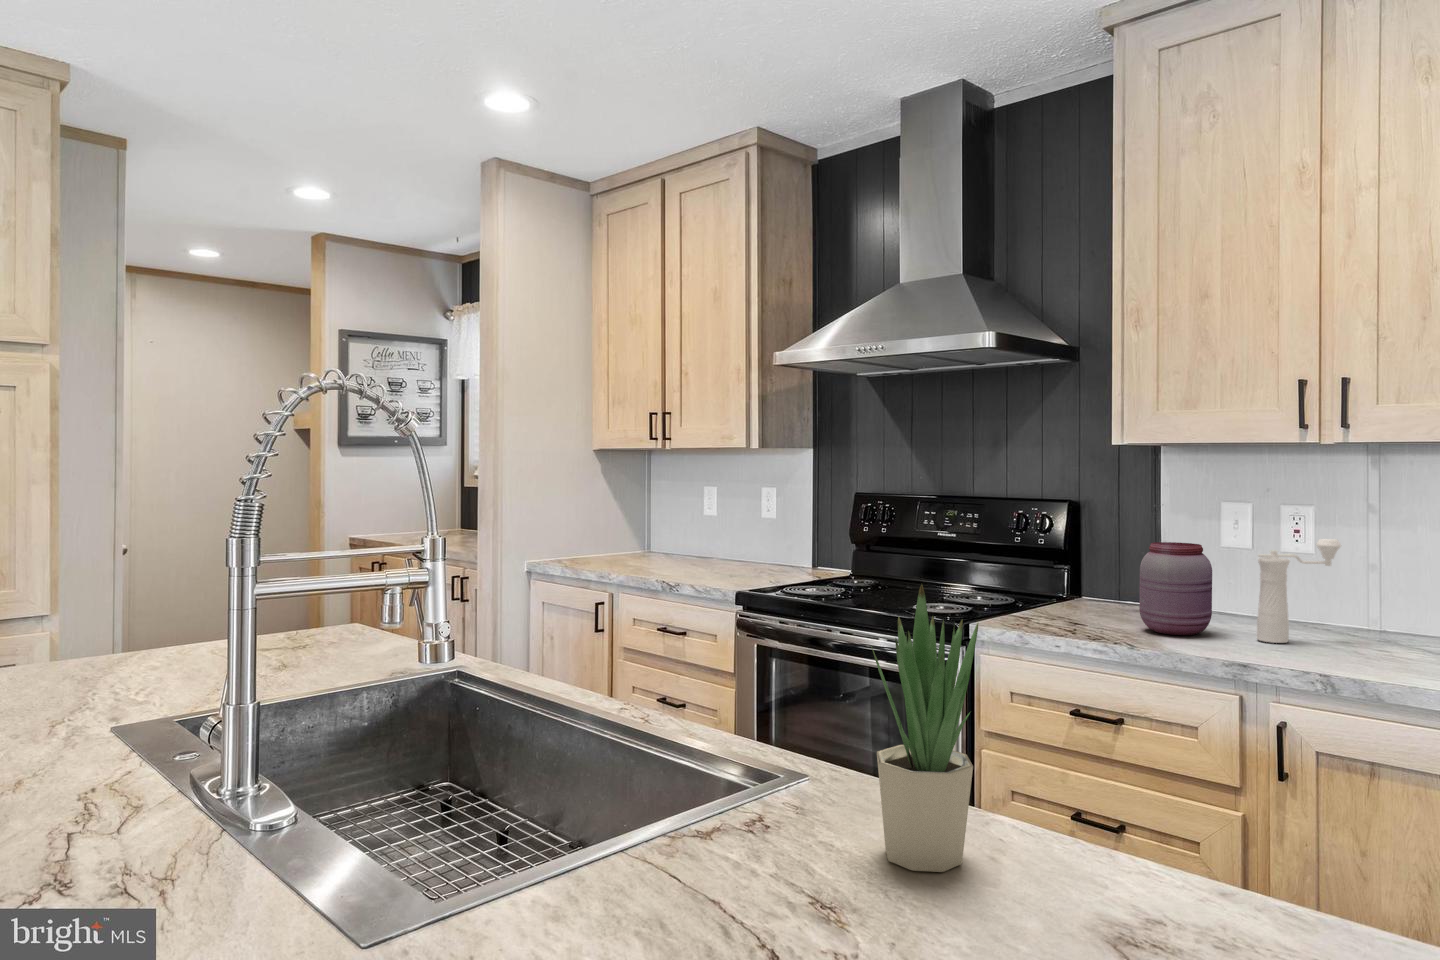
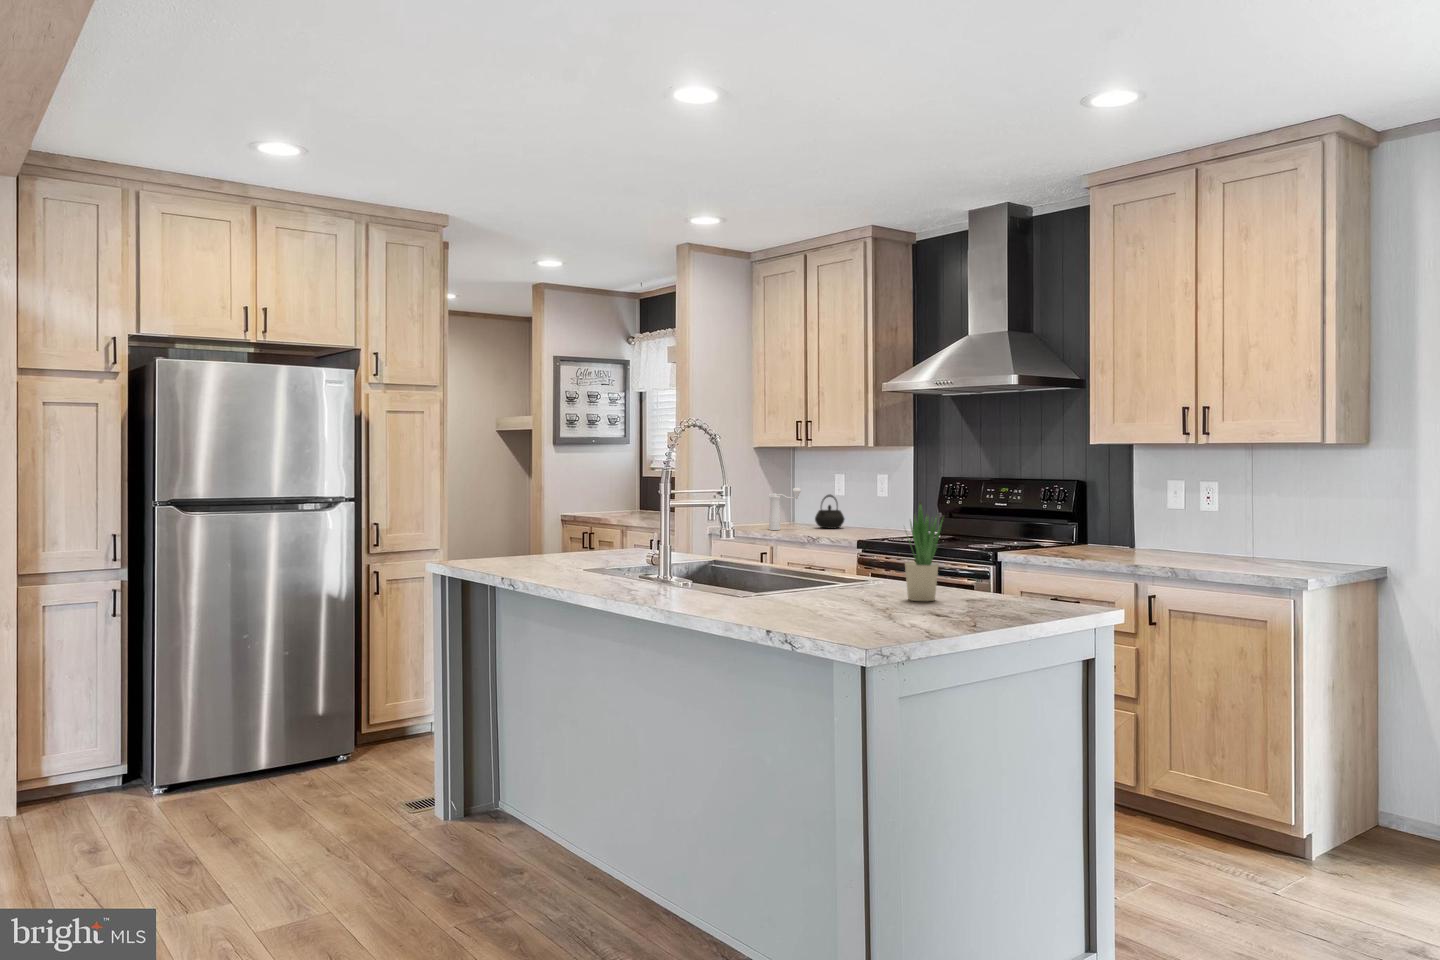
kettle: none [676,515,717,562] -> present [815,494,844,528]
pepper mill: present [1257,539,1341,643] -> present [769,488,801,530]
jar: present [1139,542,1212,635] -> none [1100,504,1142,558]

